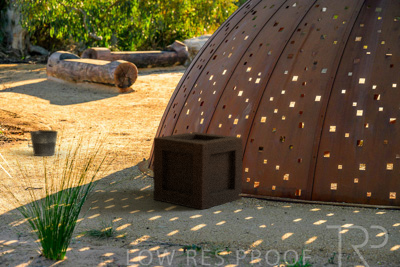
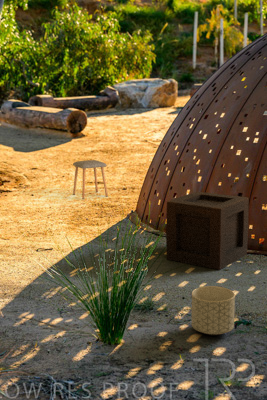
stool: none [94,108,131,149] -> present [73,160,108,199]
bucket: present [28,130,57,156] -> none [18,184,45,209]
planter: none [136,209,178,256] -> present [192,286,235,335]

